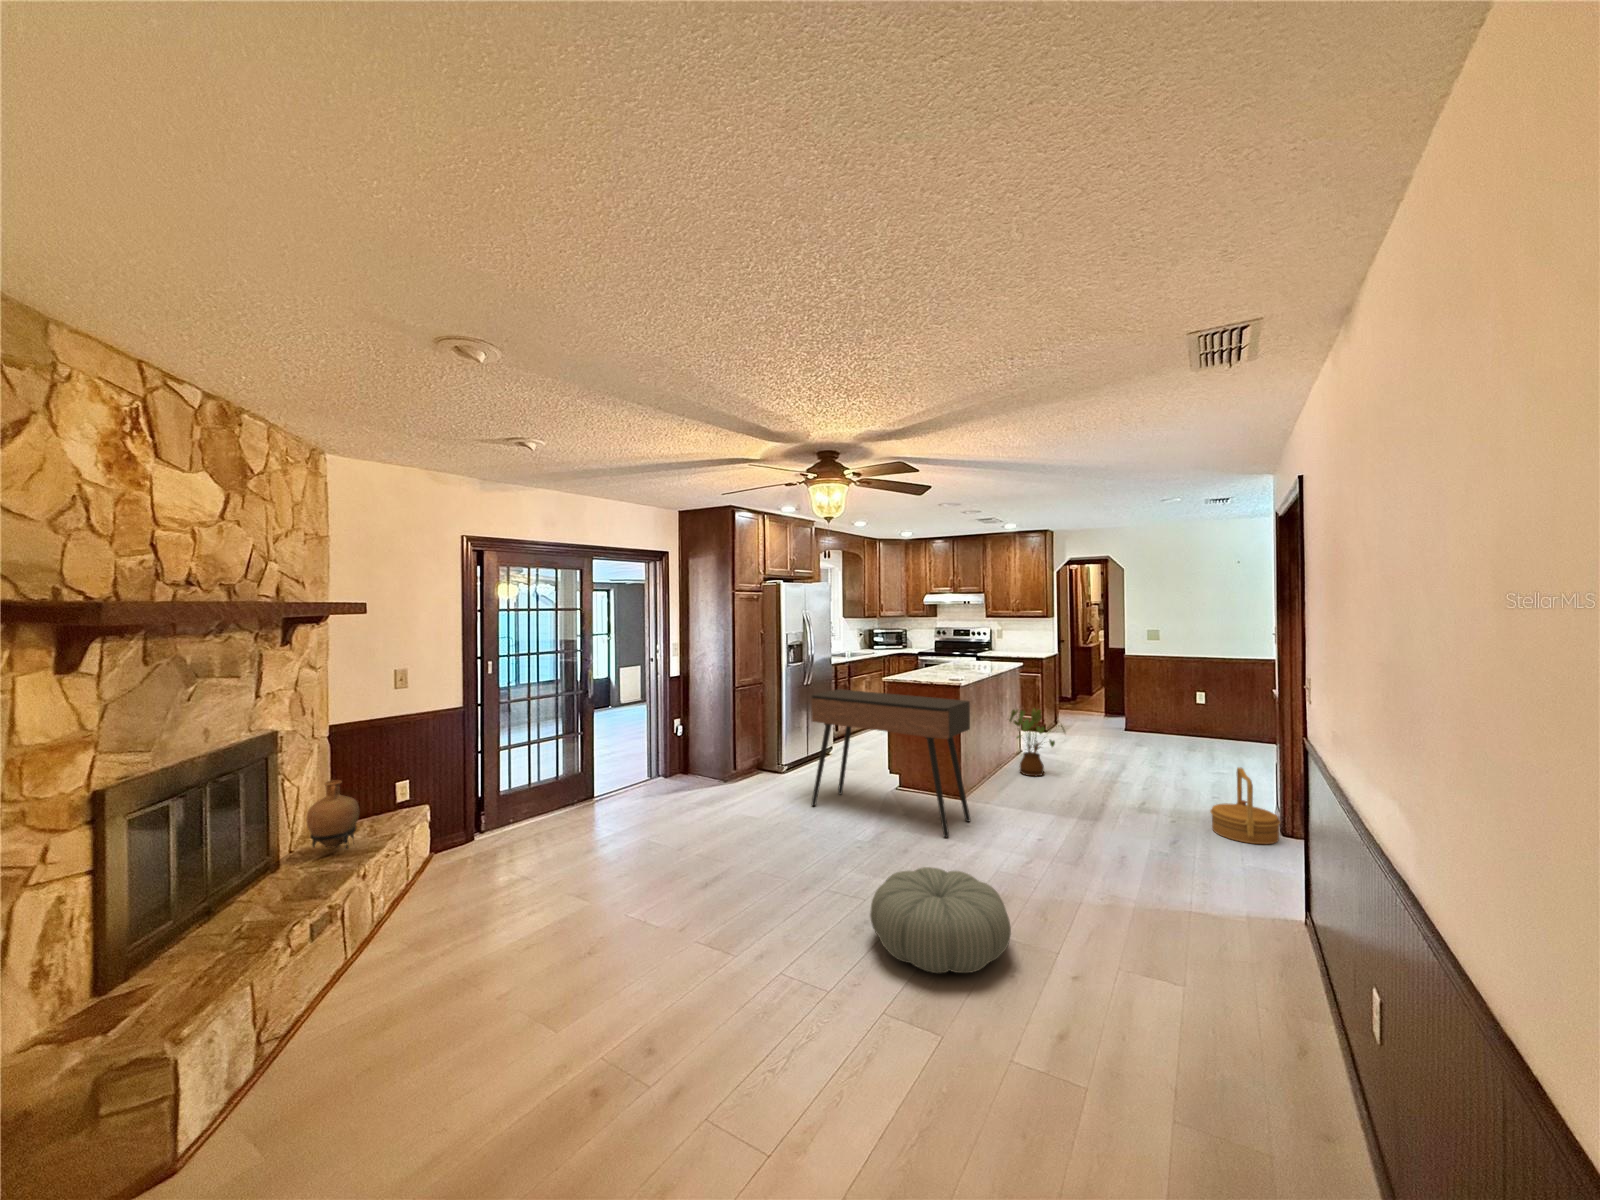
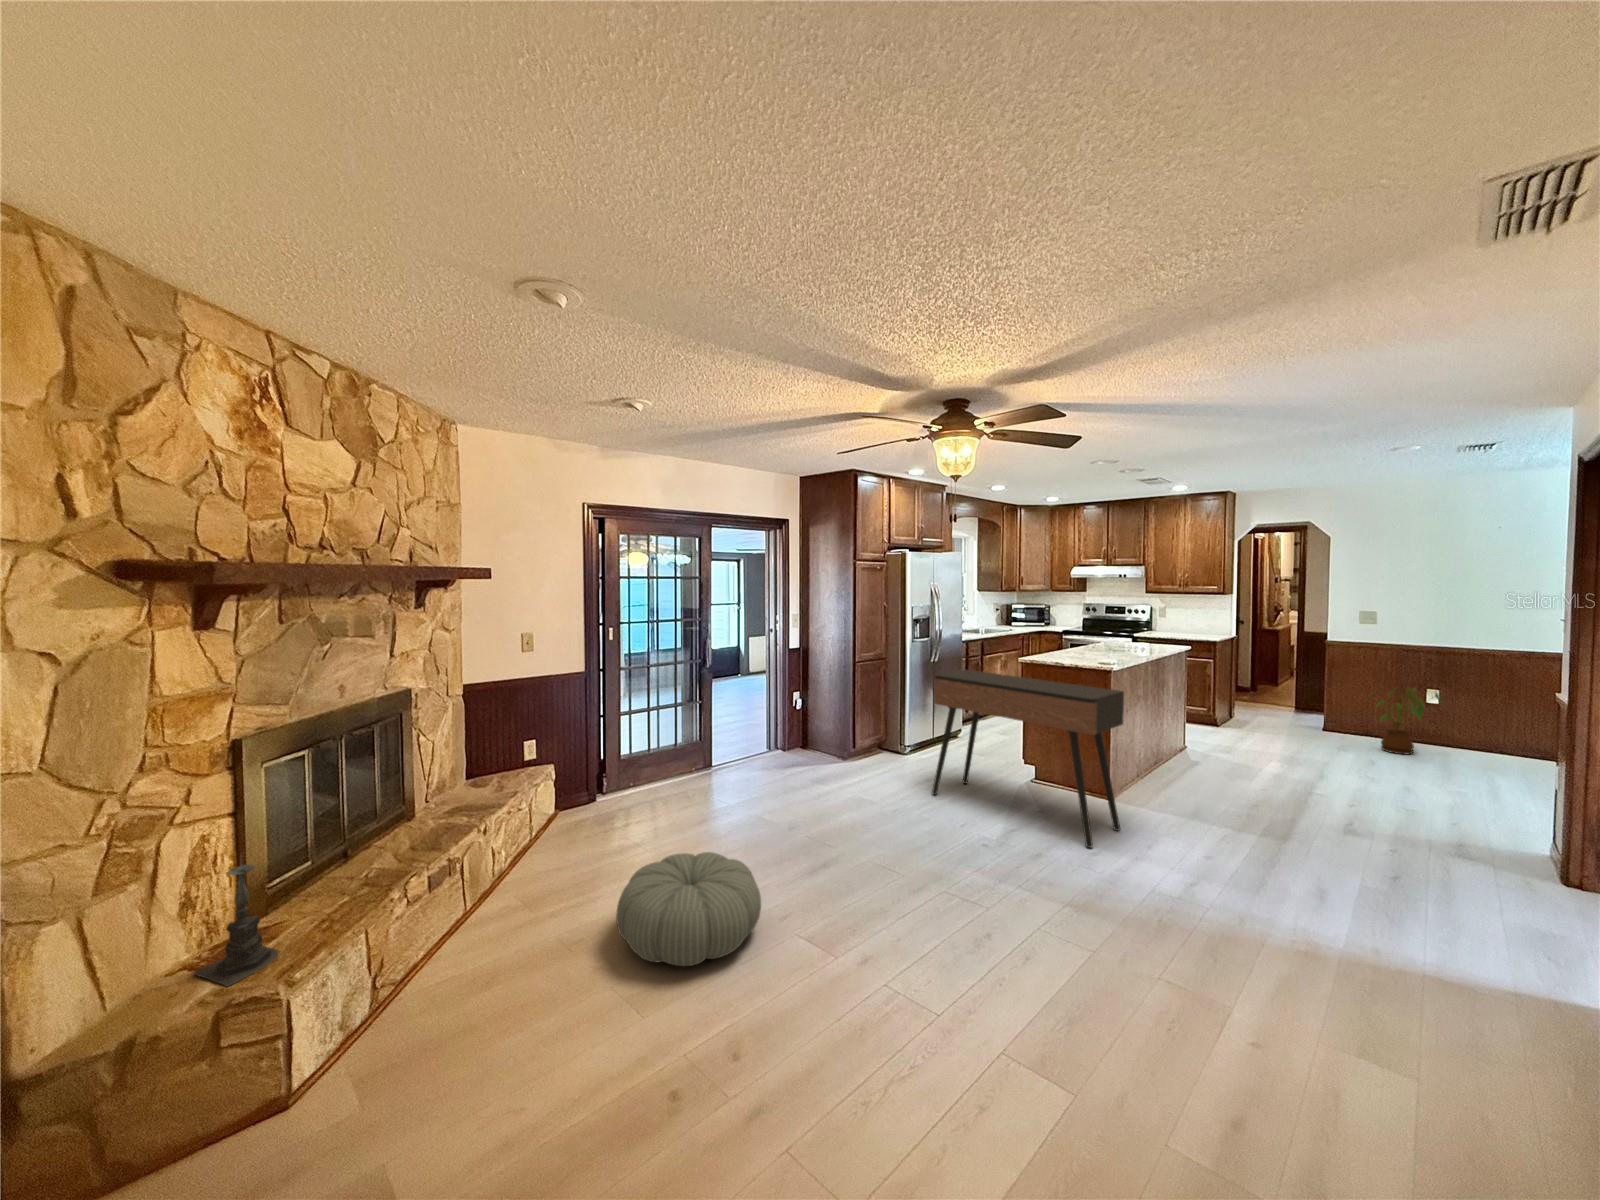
house plant: present [1009,708,1065,776] -> present [1368,687,1442,754]
woven basket: present [1210,767,1280,844] -> none [1461,798,1578,905]
vase: present [306,780,359,849] -> none [439,737,485,803]
pouf: present [870,867,1011,973] -> present [616,852,761,966]
candle holder: none [52,906,173,1050] -> present [193,861,279,986]

